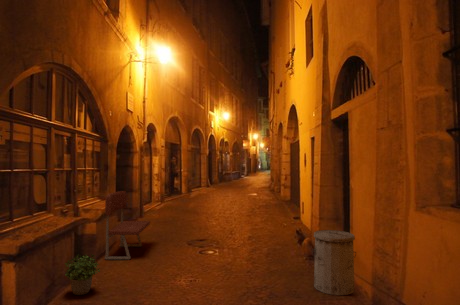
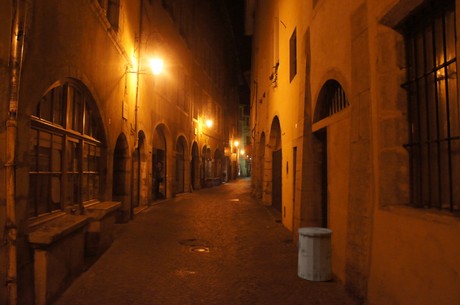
bench: present [105,191,150,260] -> none [108,194,148,256]
potted plant: present [65,254,100,295] -> none [81,247,113,283]

